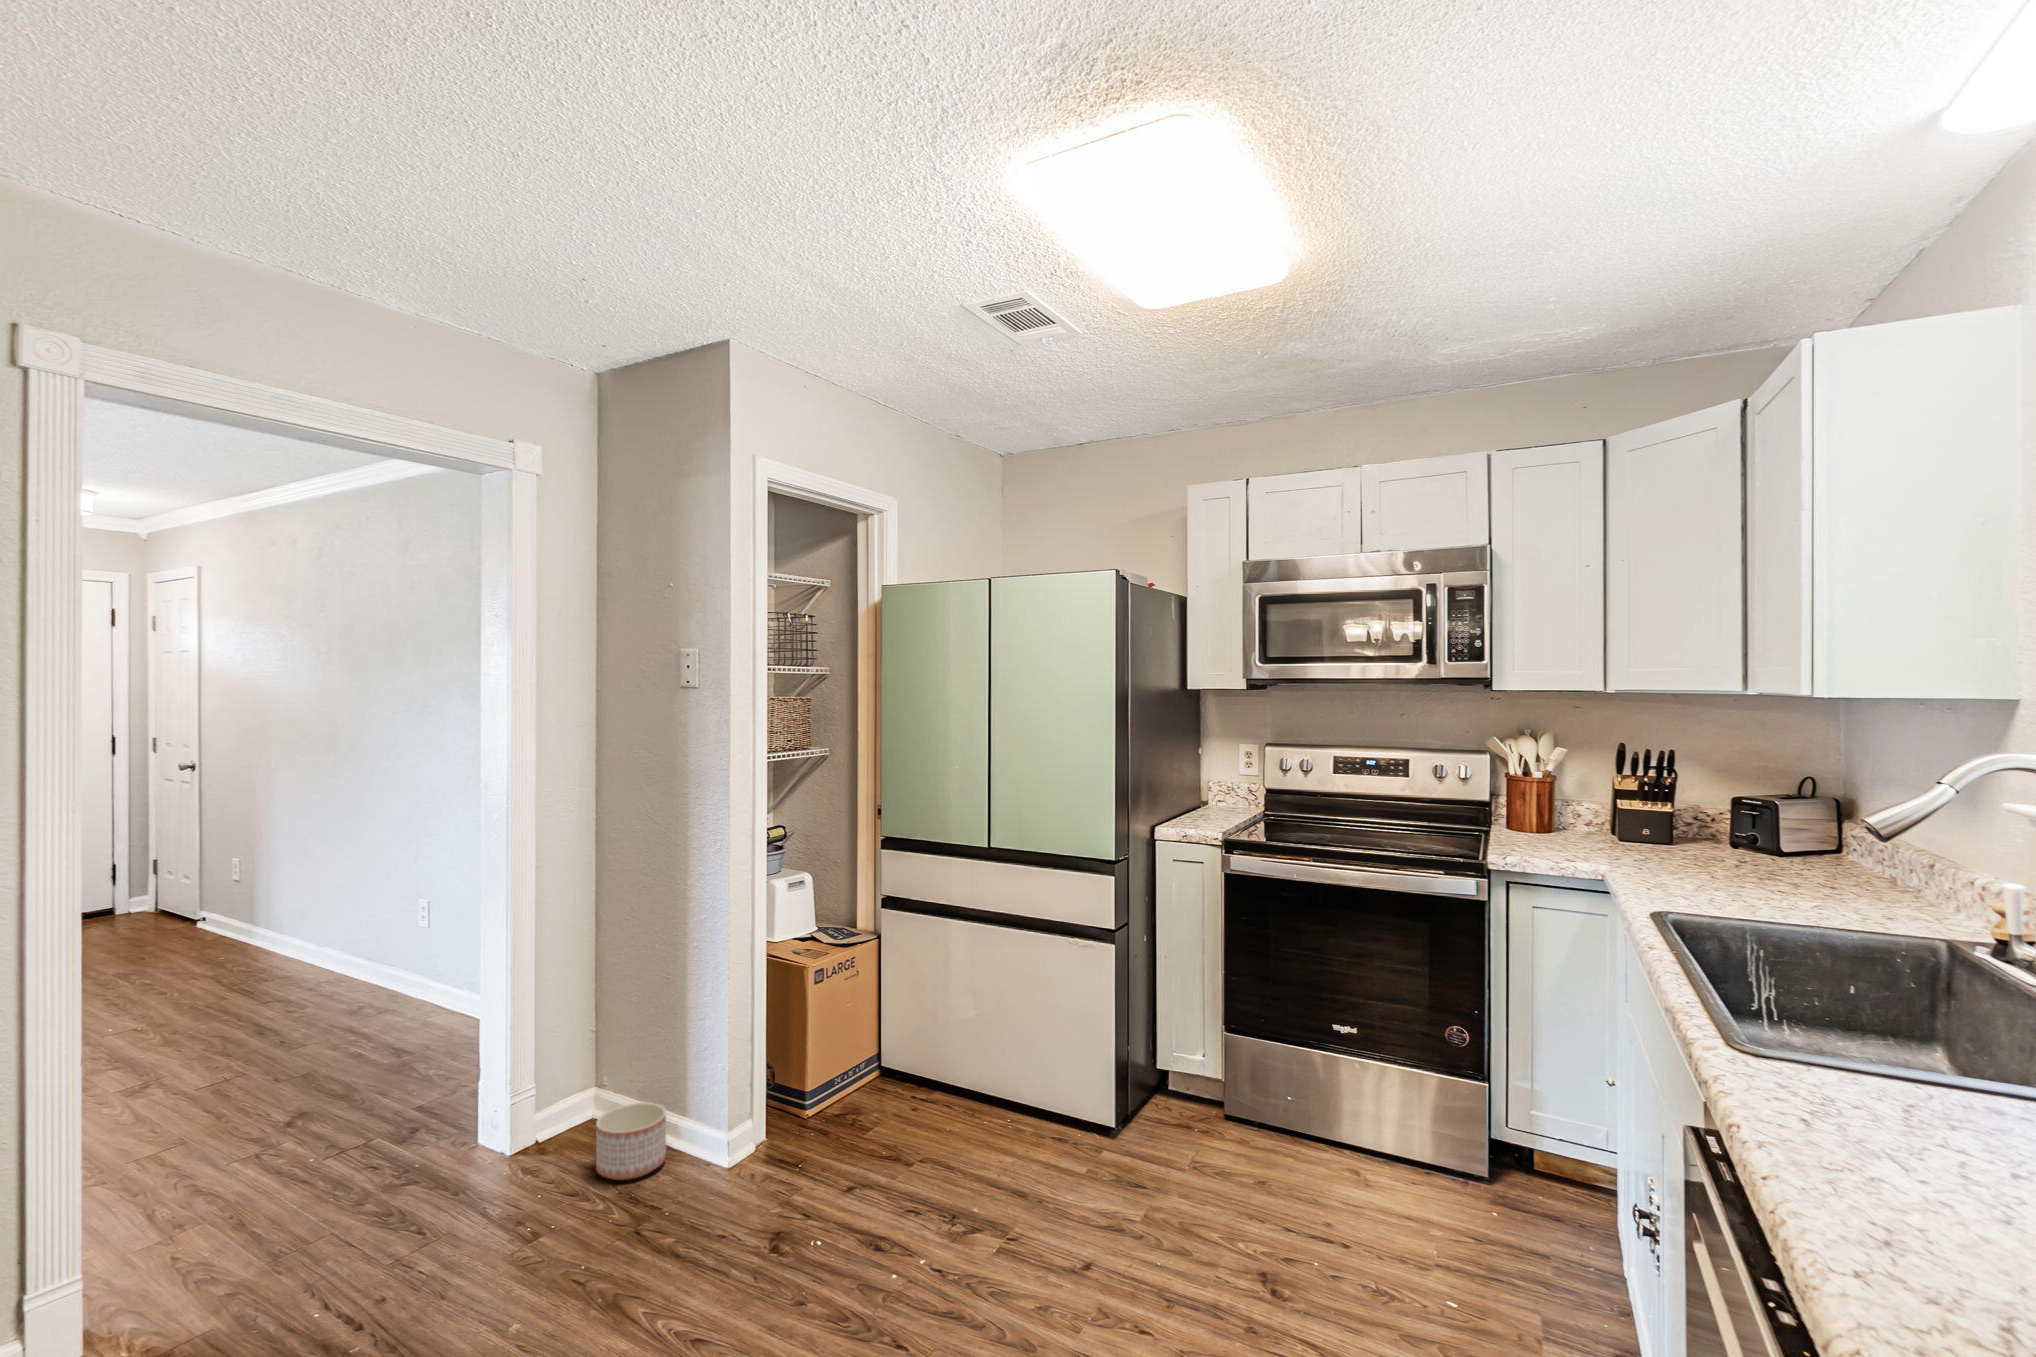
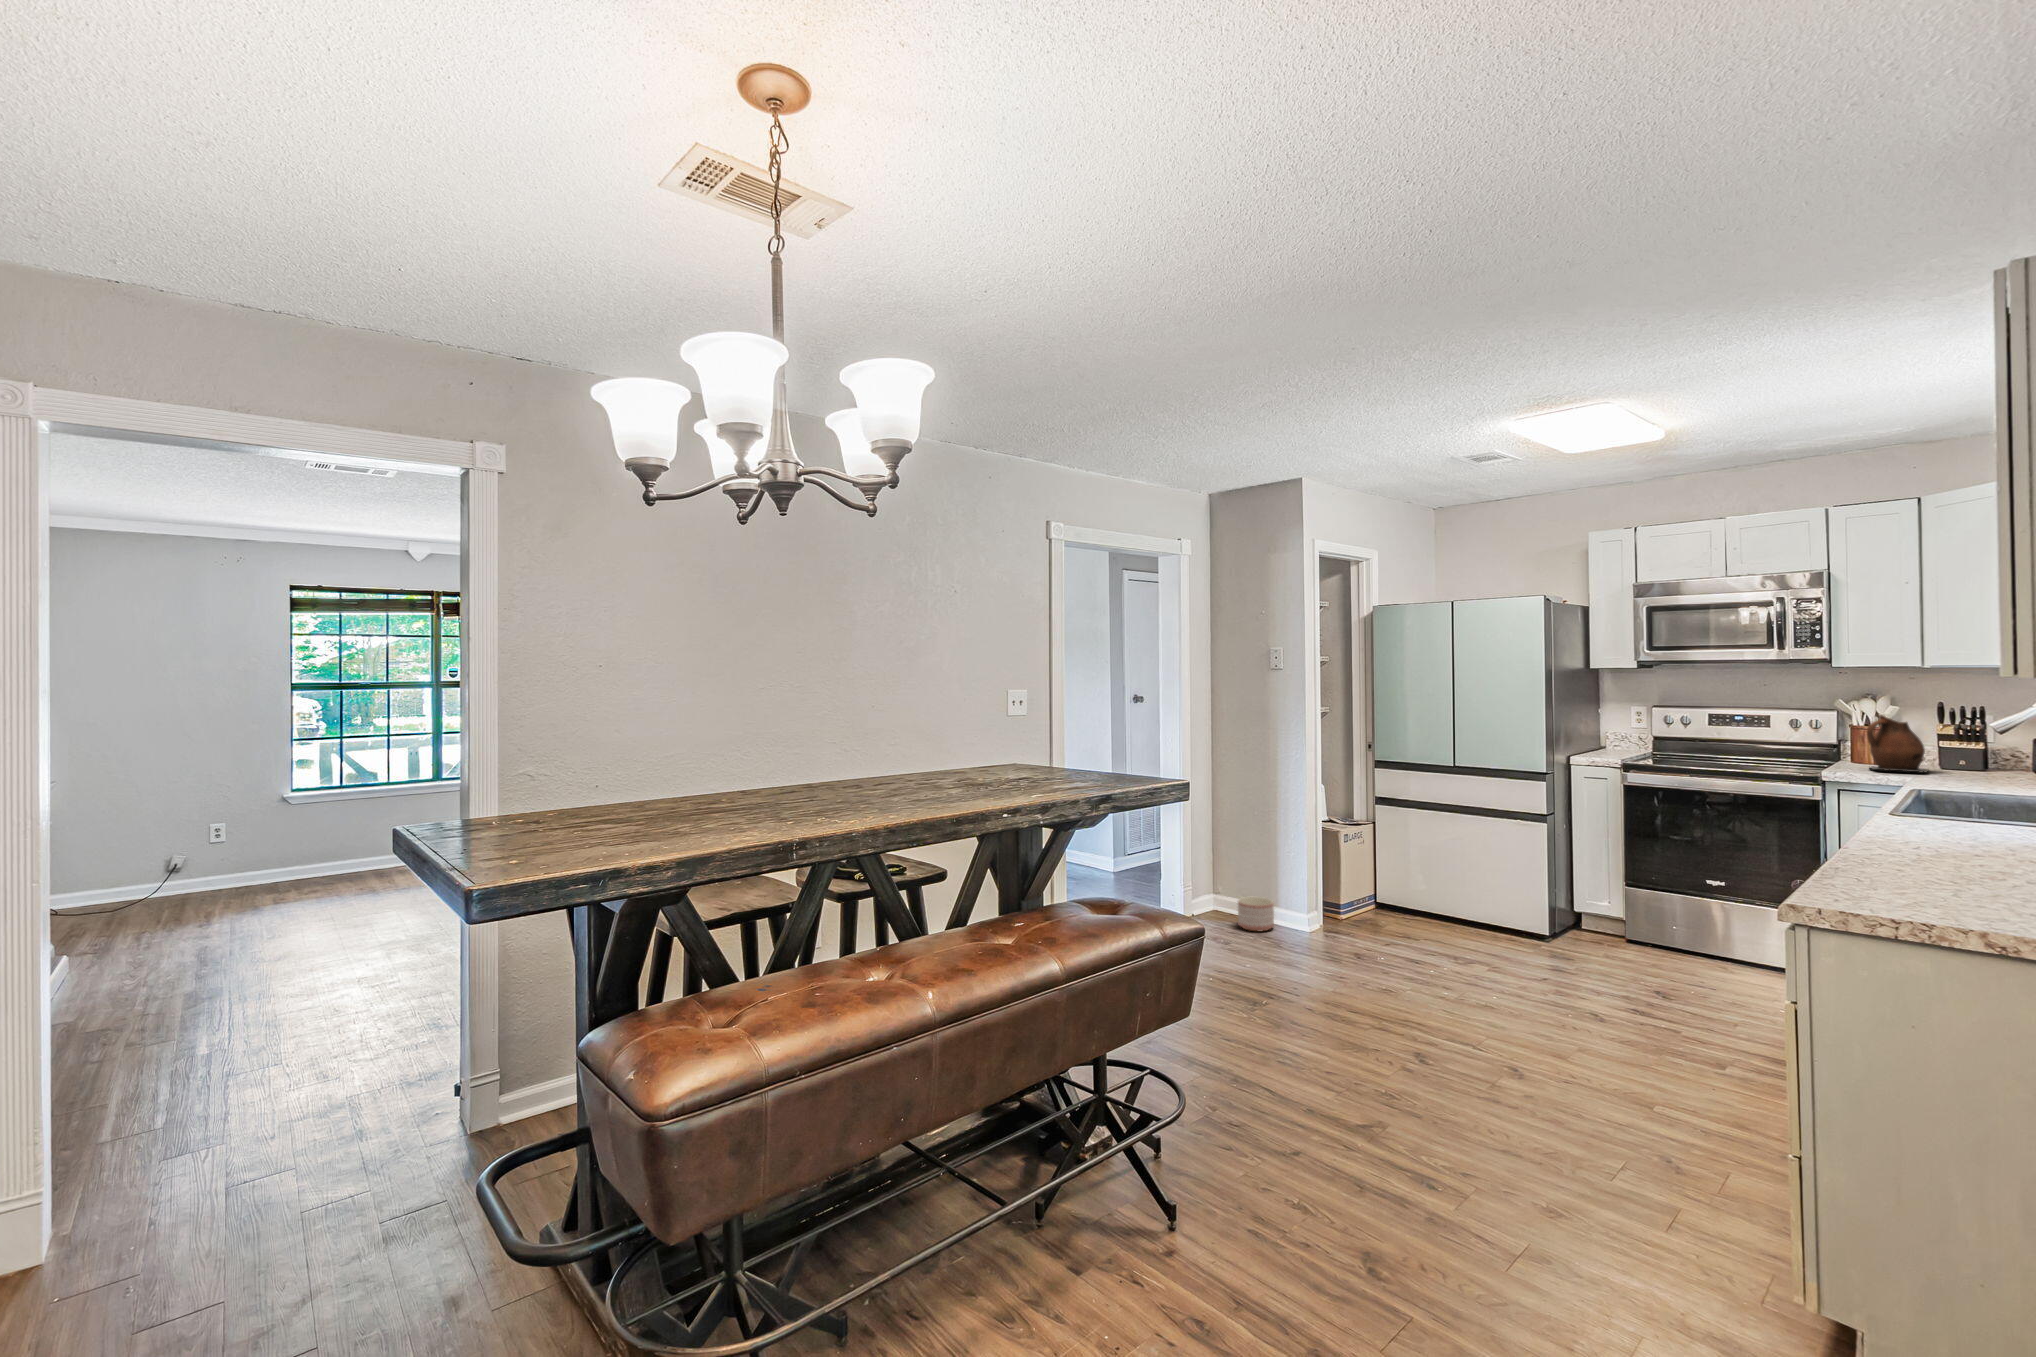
ceramic pitcher: none [1534,764,1616,855] -> present [1866,715,1928,773]

